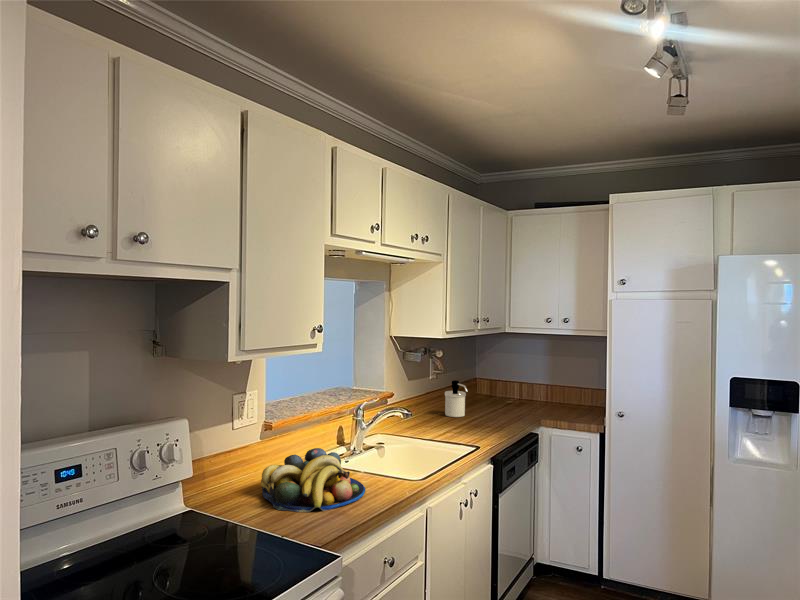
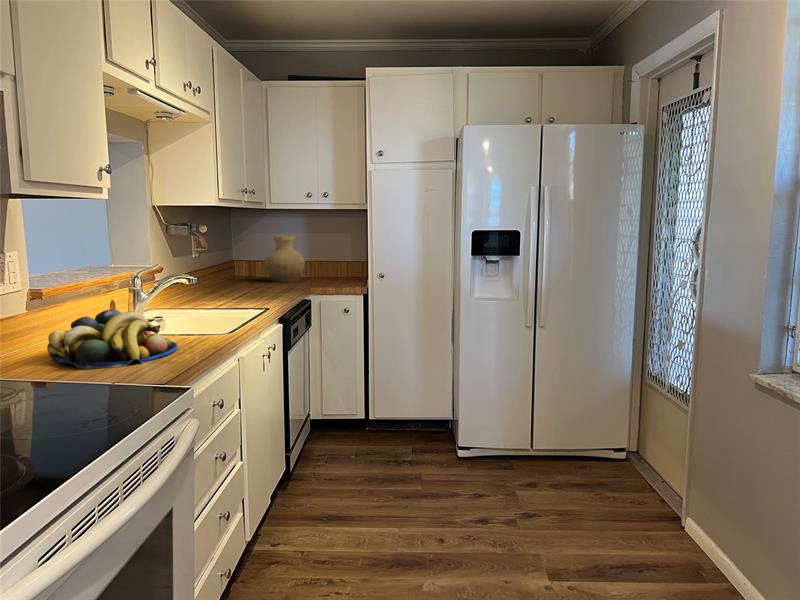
vase: none [504,356,545,406] -> present [265,235,305,282]
soap dispenser: present [445,380,467,417] -> none [211,257,238,293]

